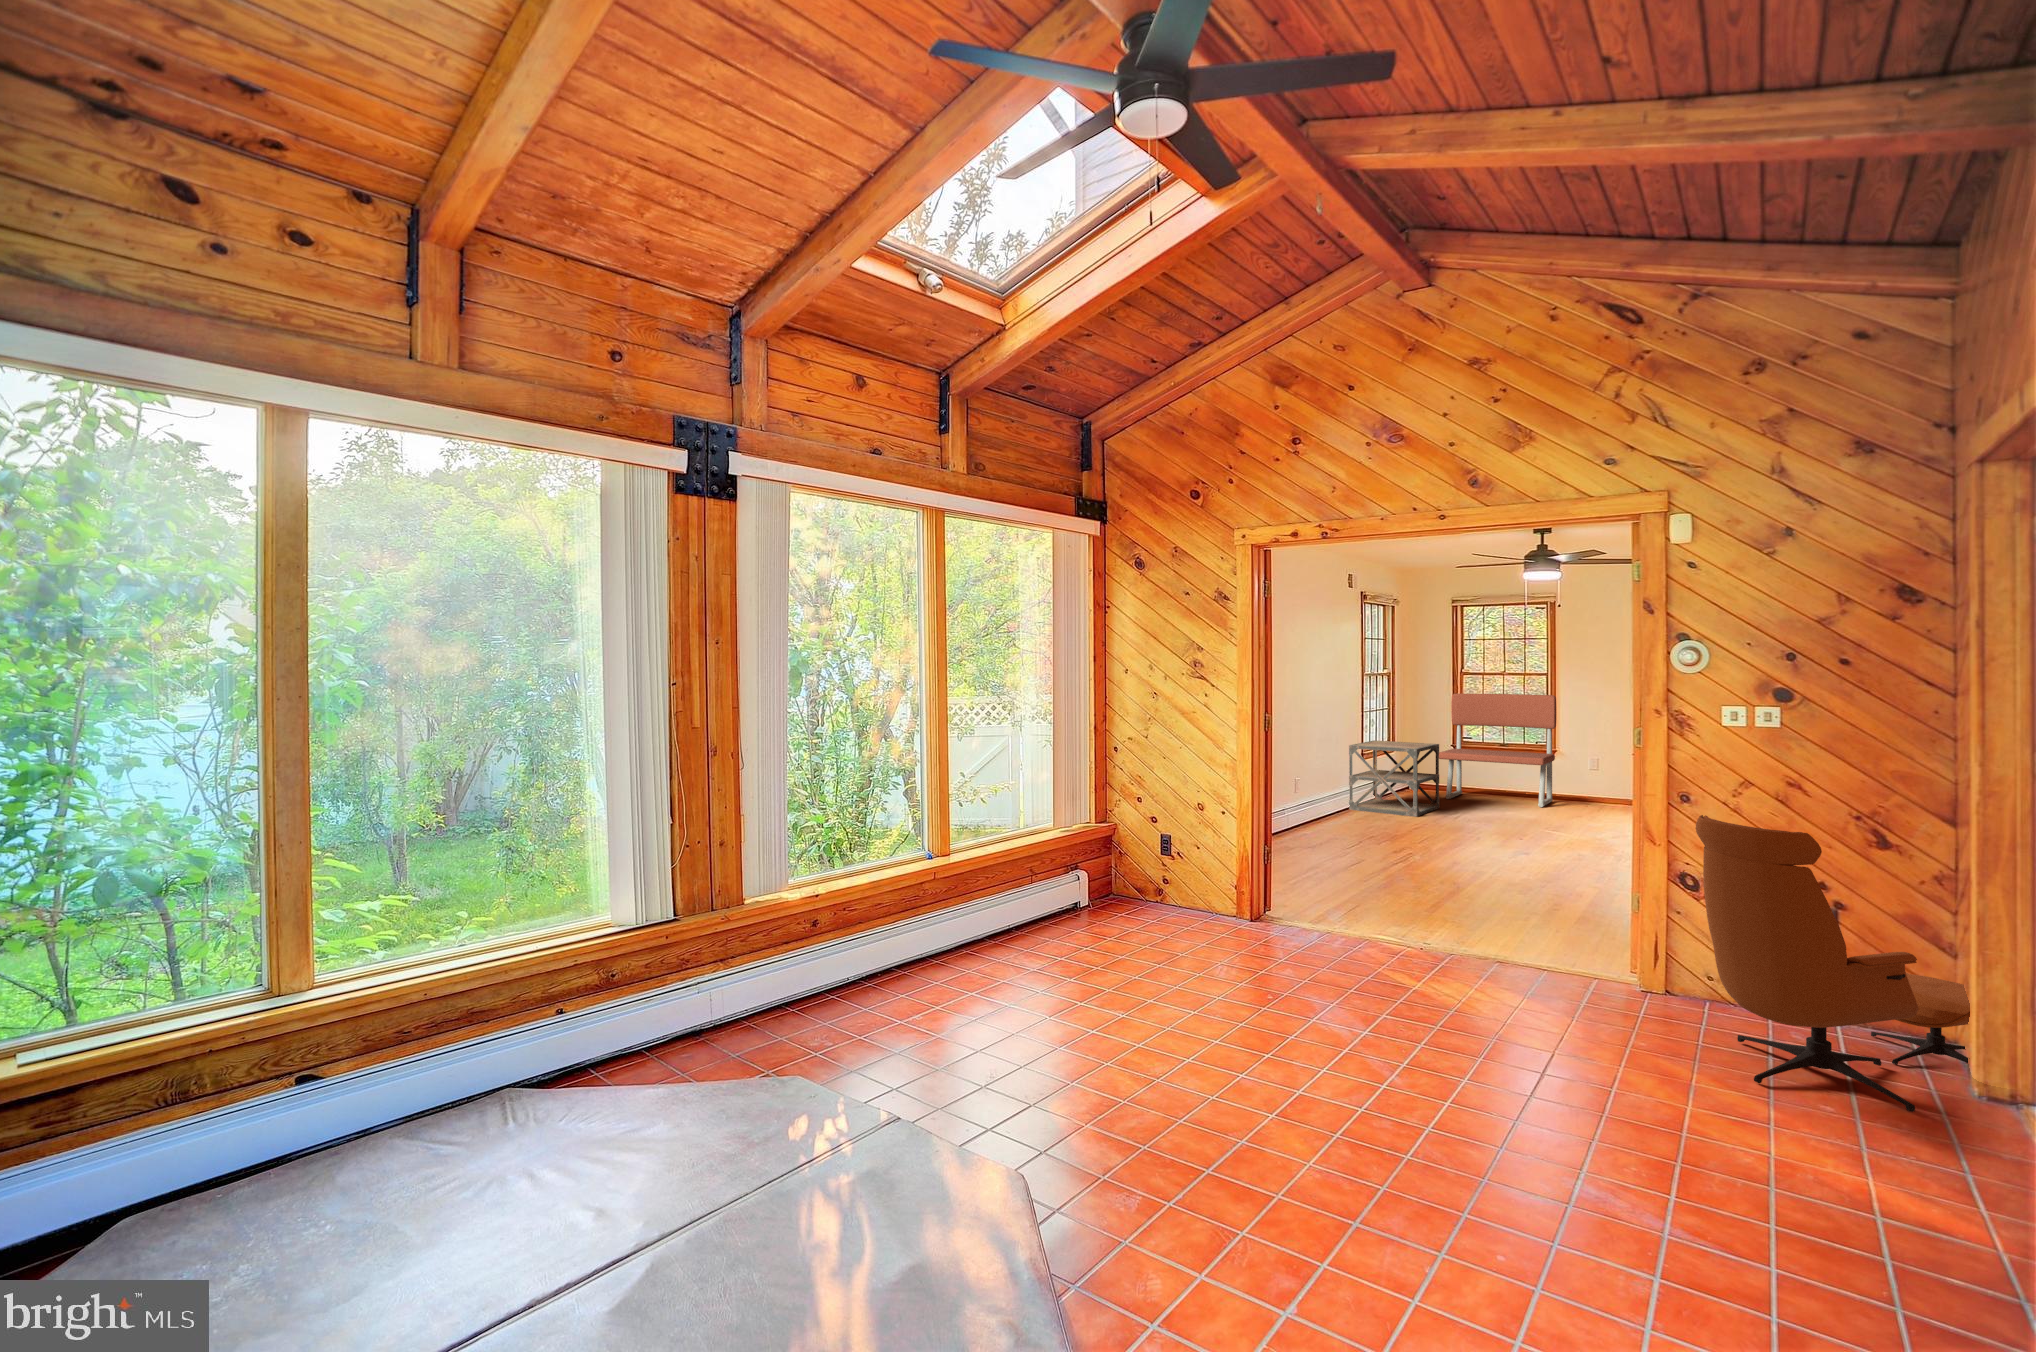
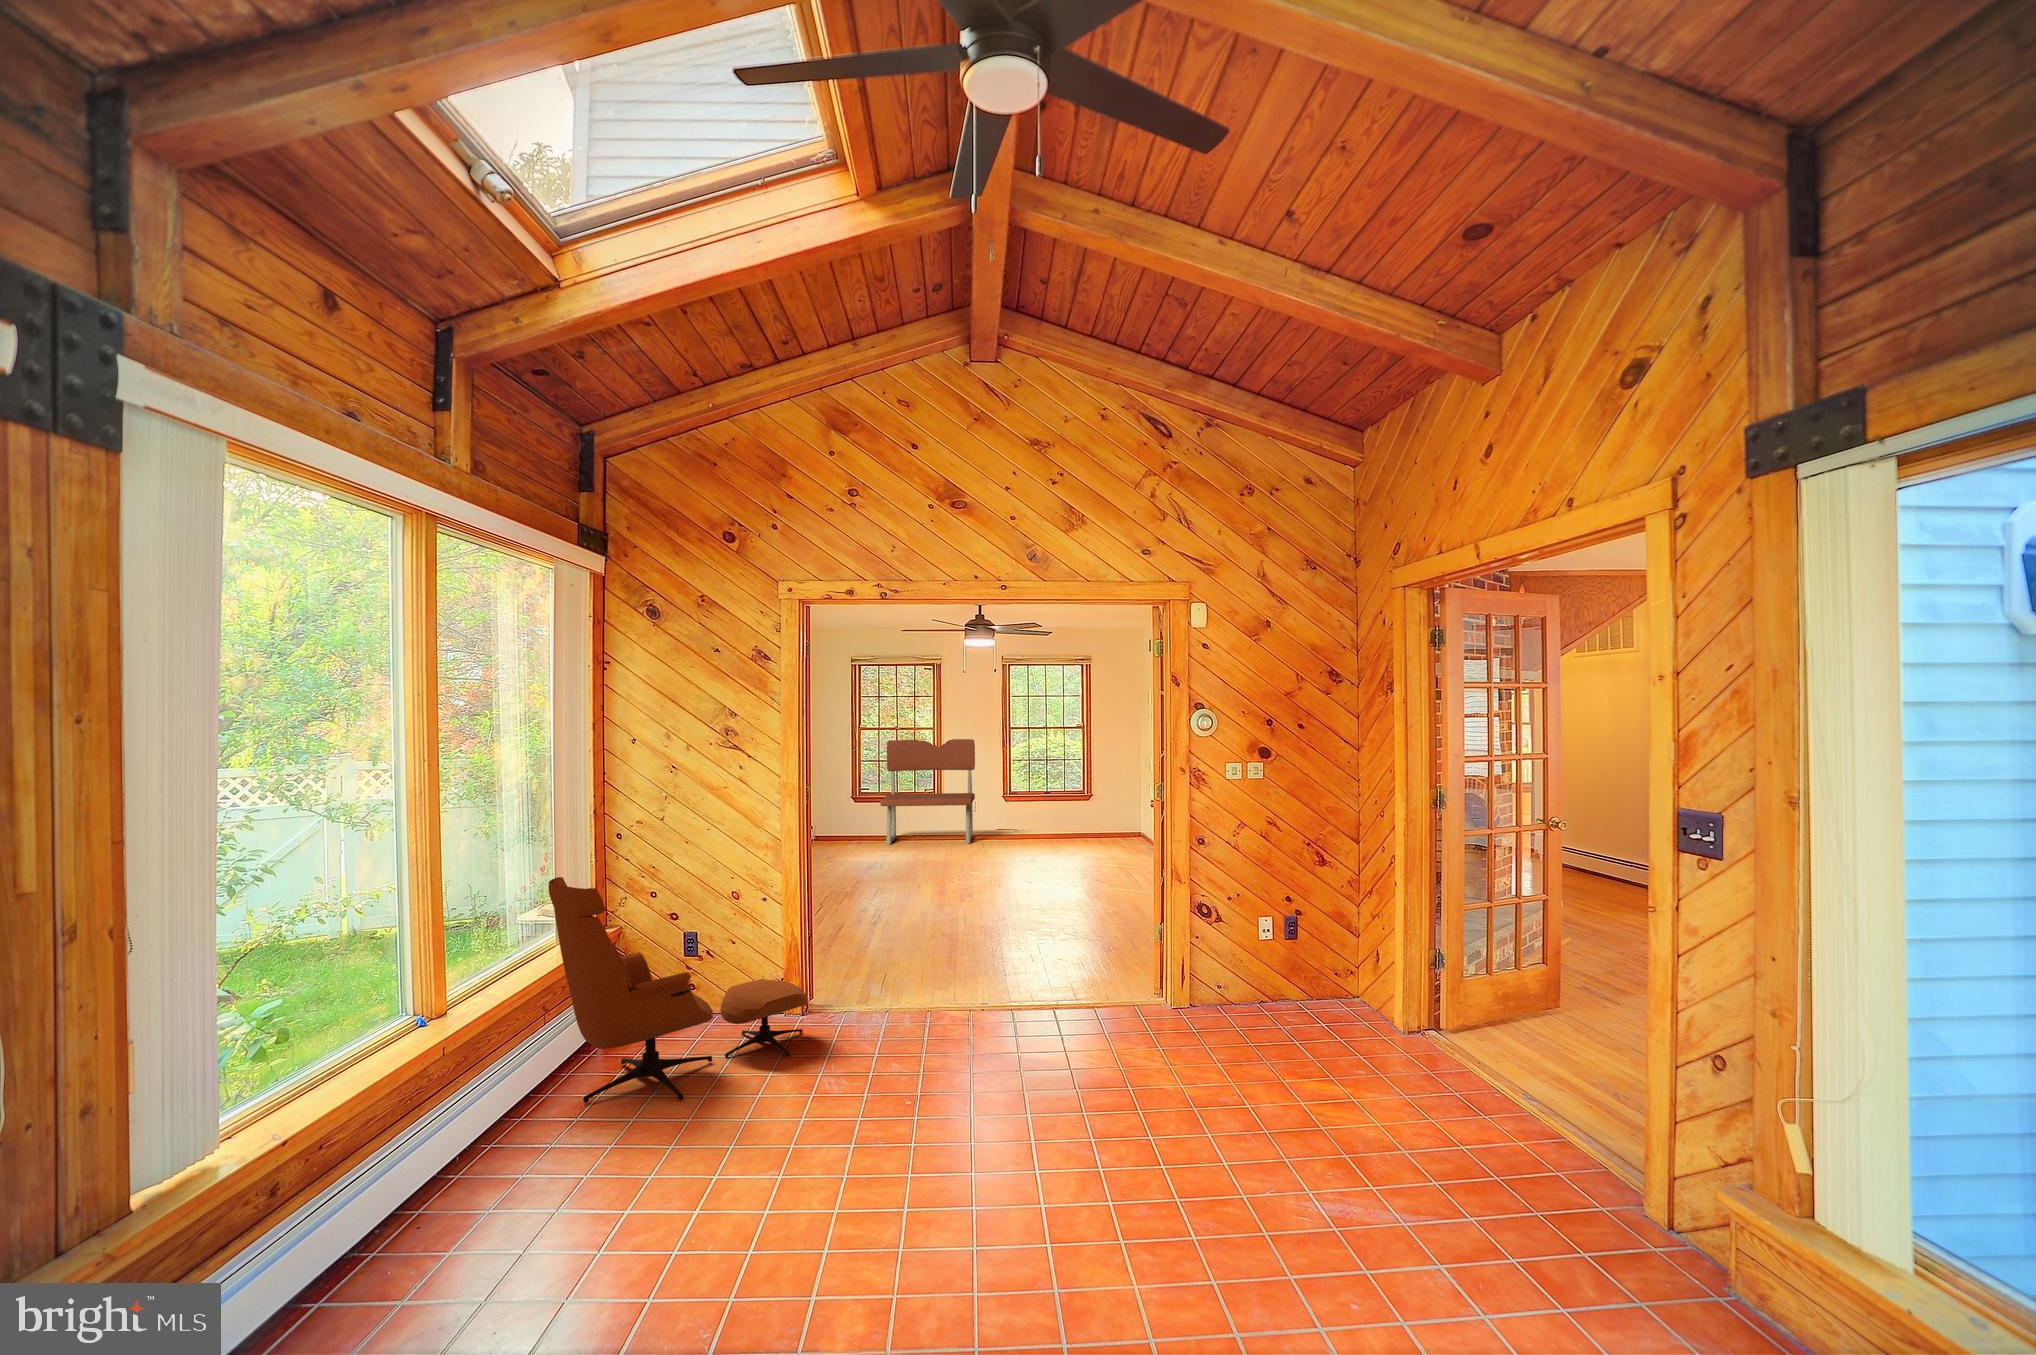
side table: present [1349,740,1439,817] -> none [807,793,889,869]
lounge chair: present [1696,815,1970,1112] -> present [548,877,807,1103]

